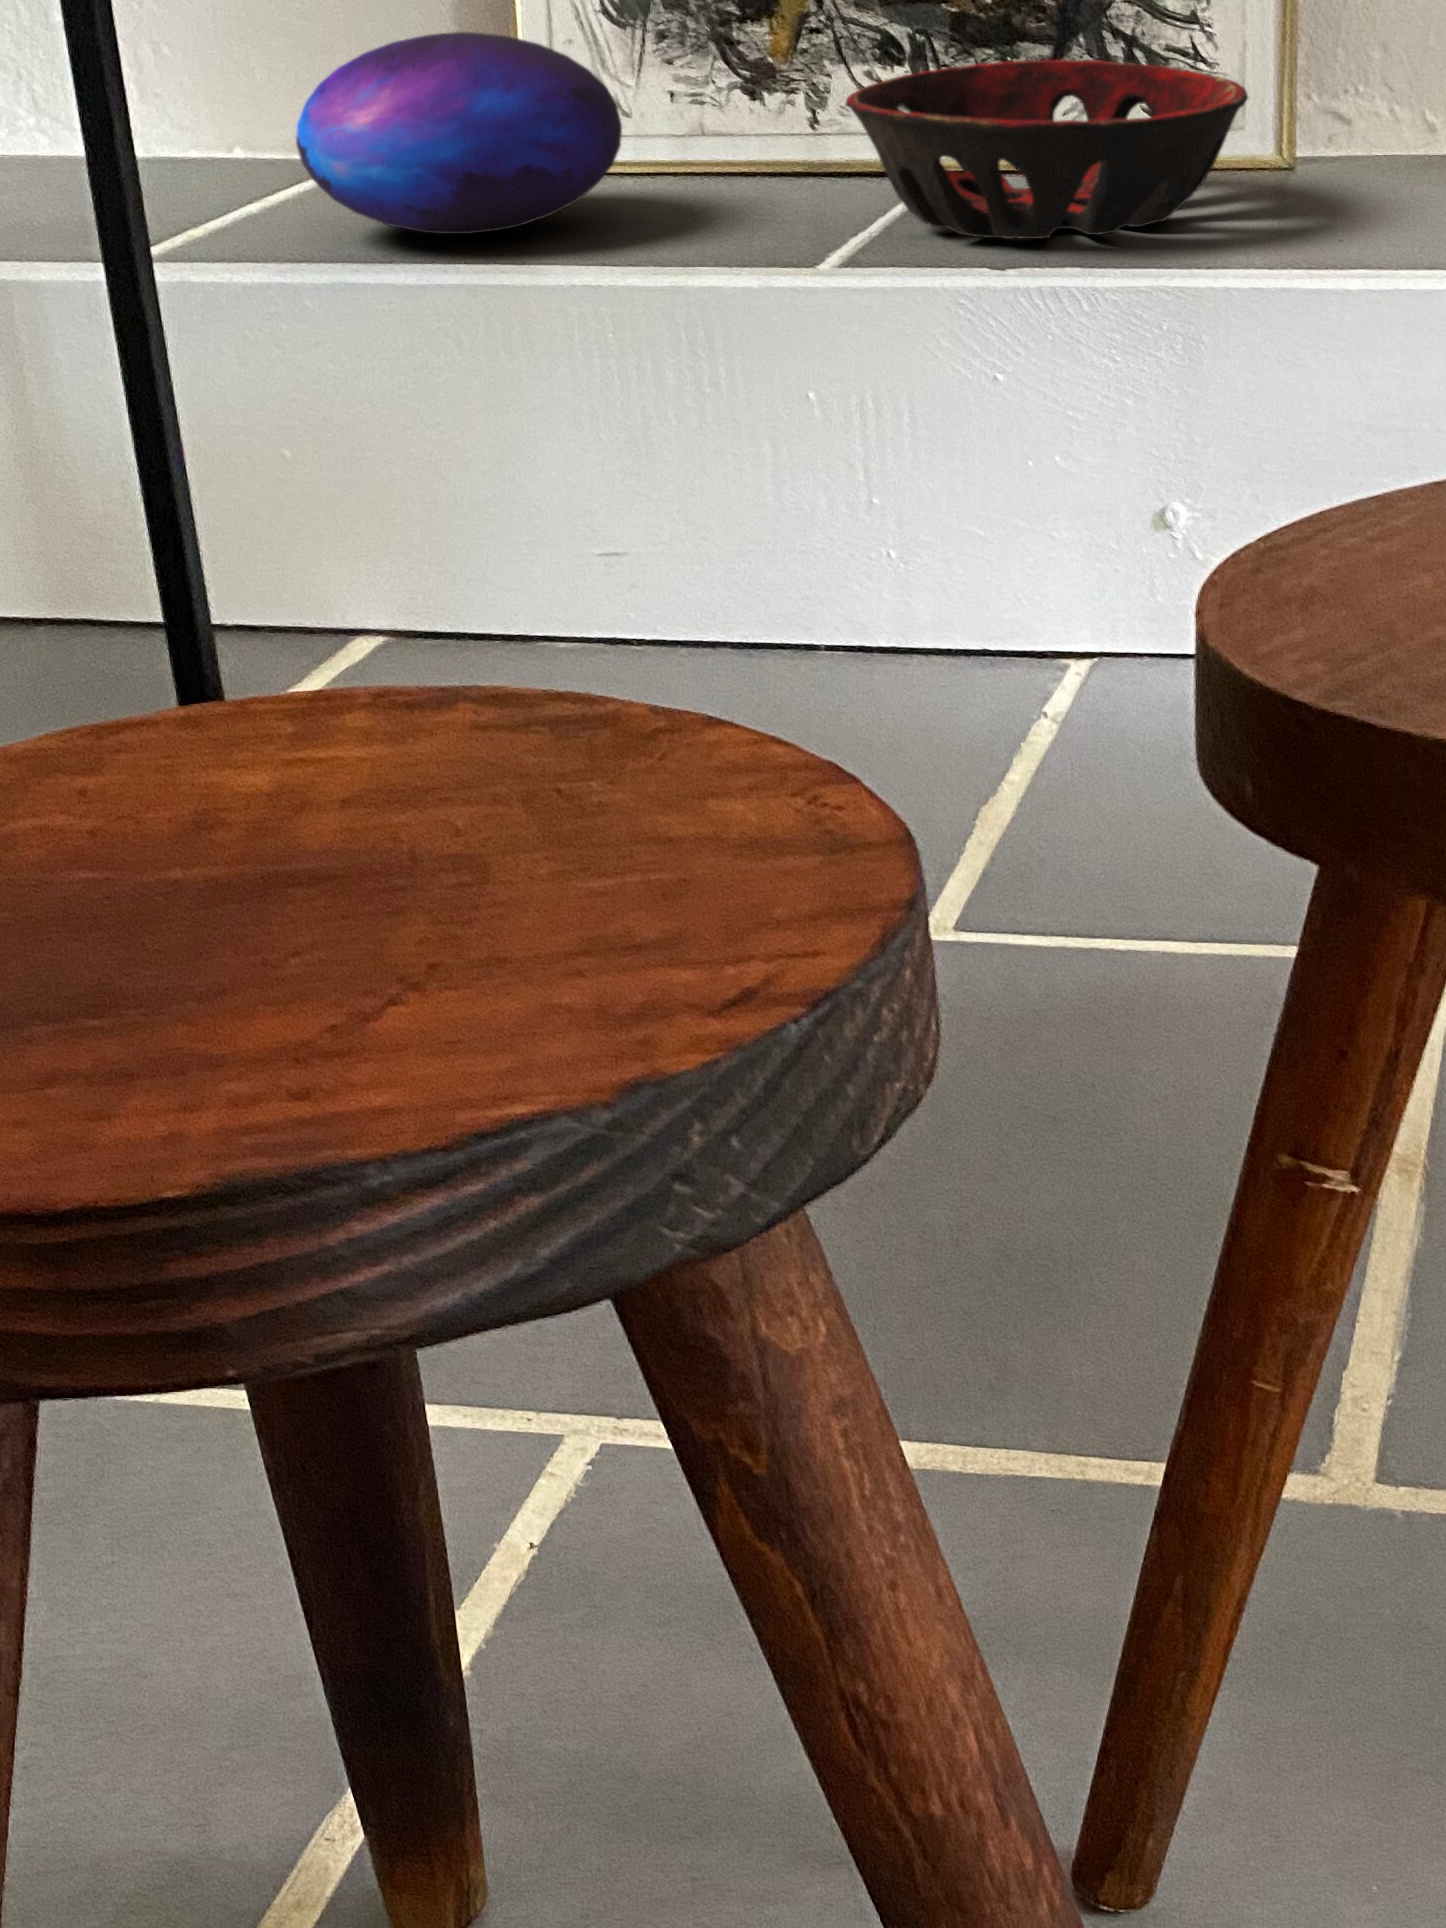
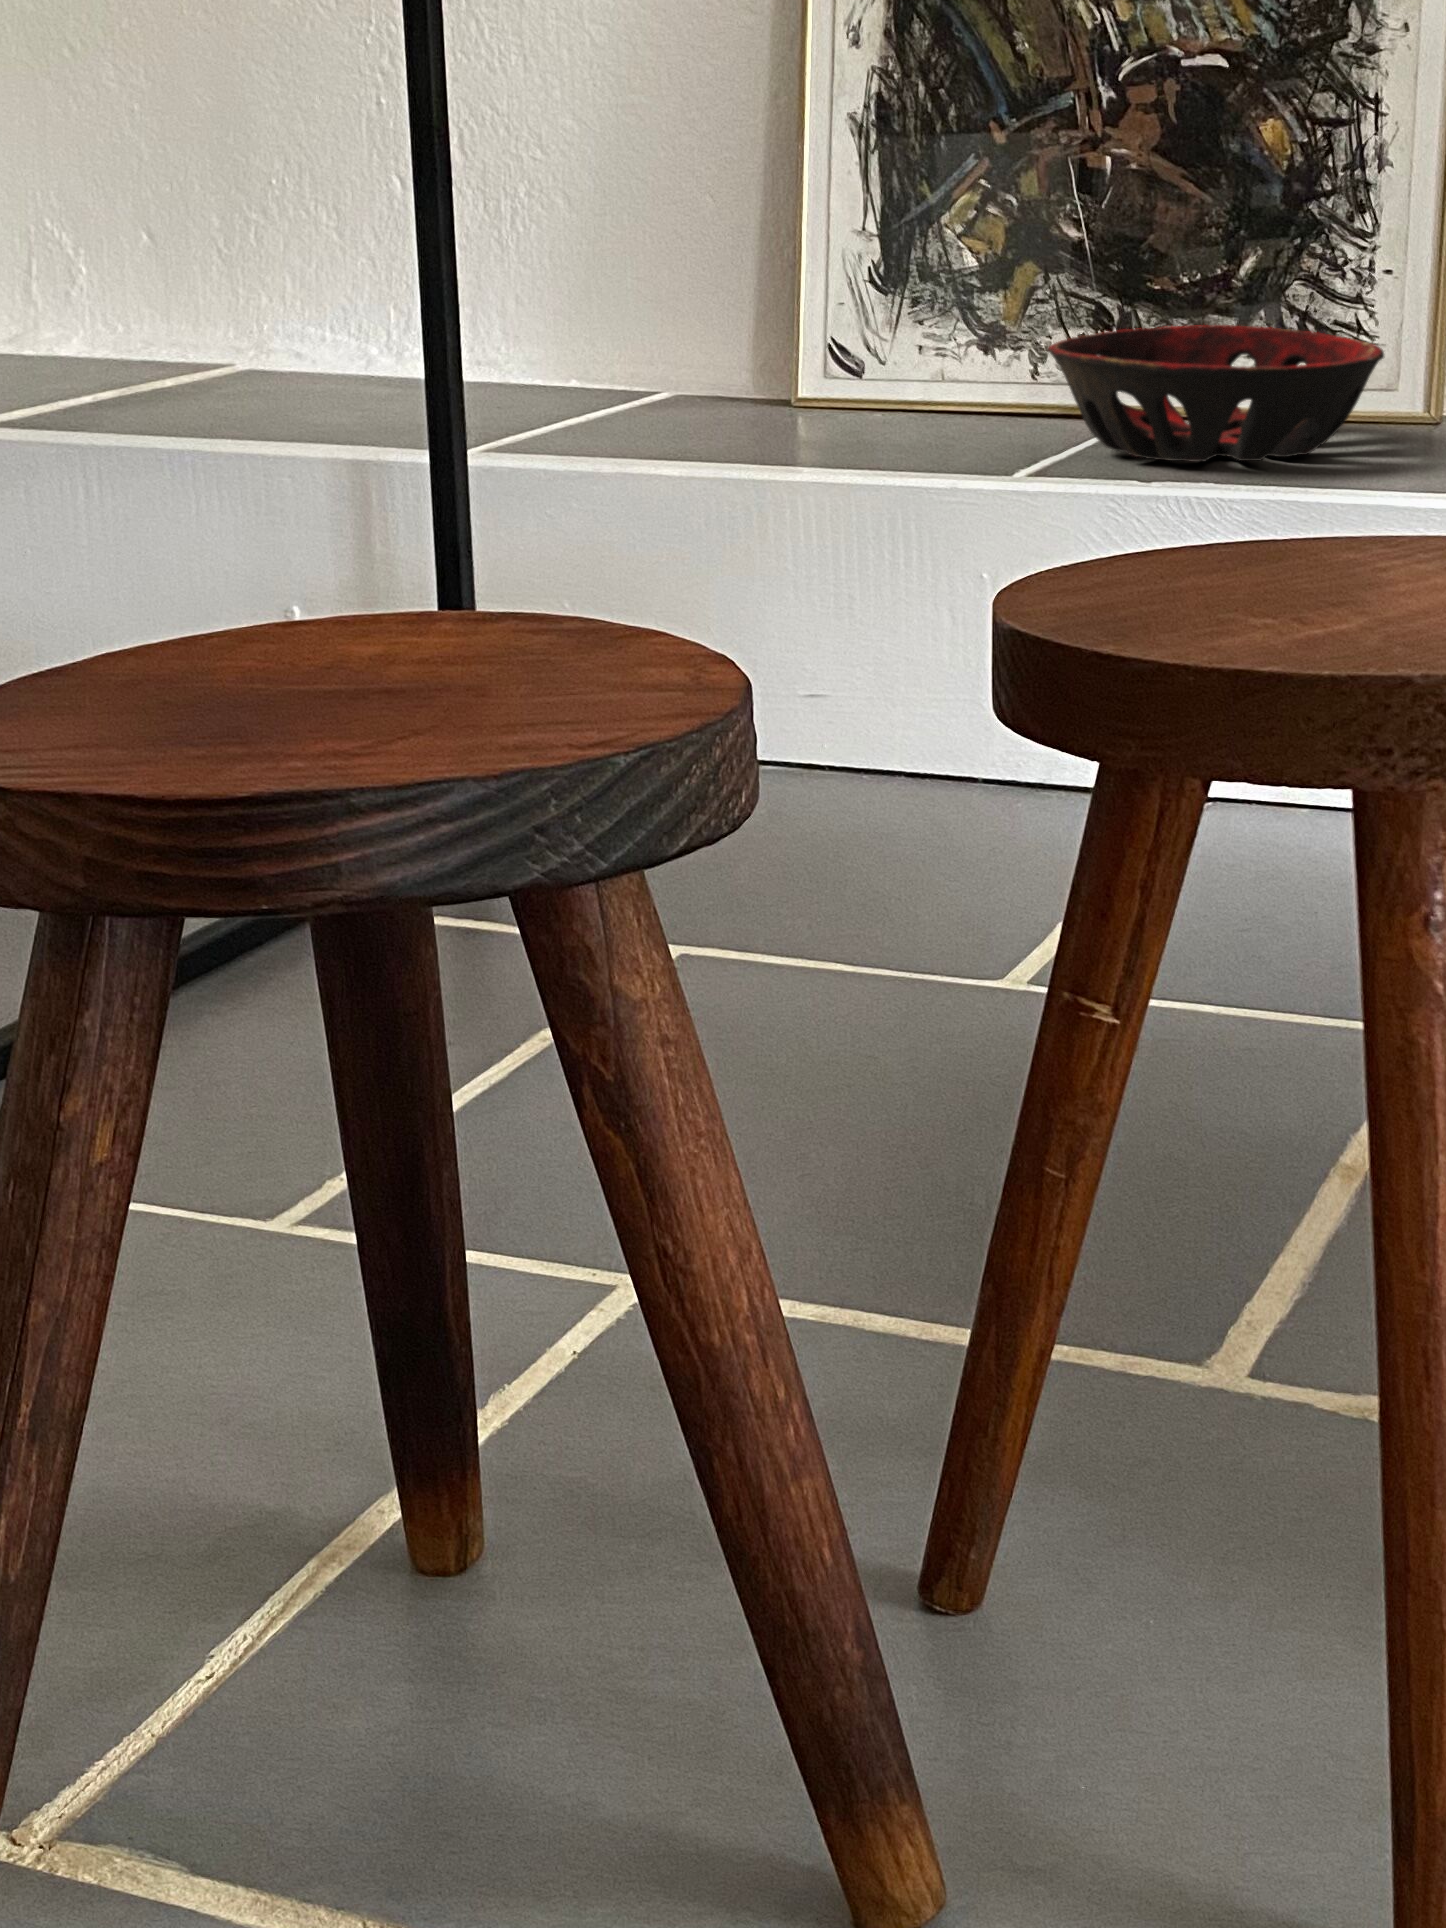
decorative orb: present [296,32,622,234] -> none [608,285,870,440]

